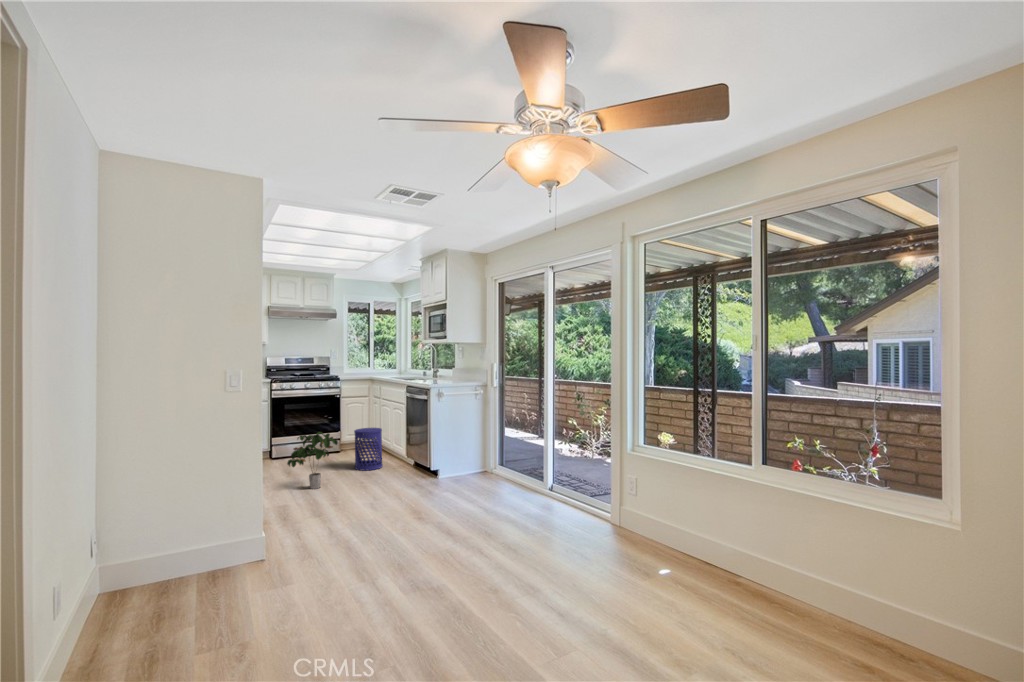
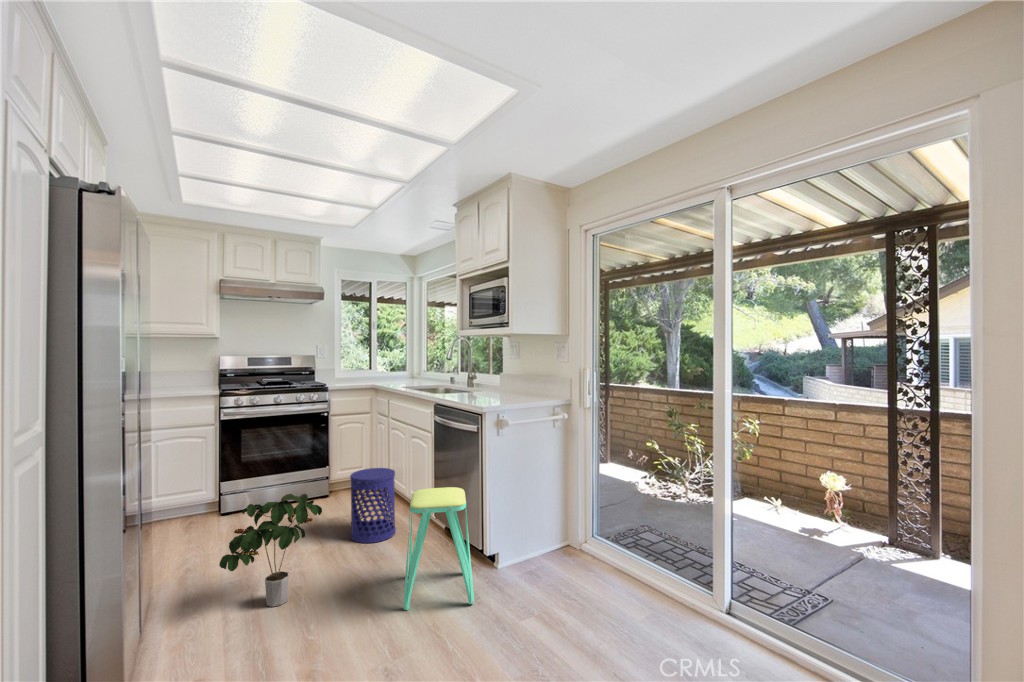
stool: none [380,431,421,491] -> present [403,487,474,610]

